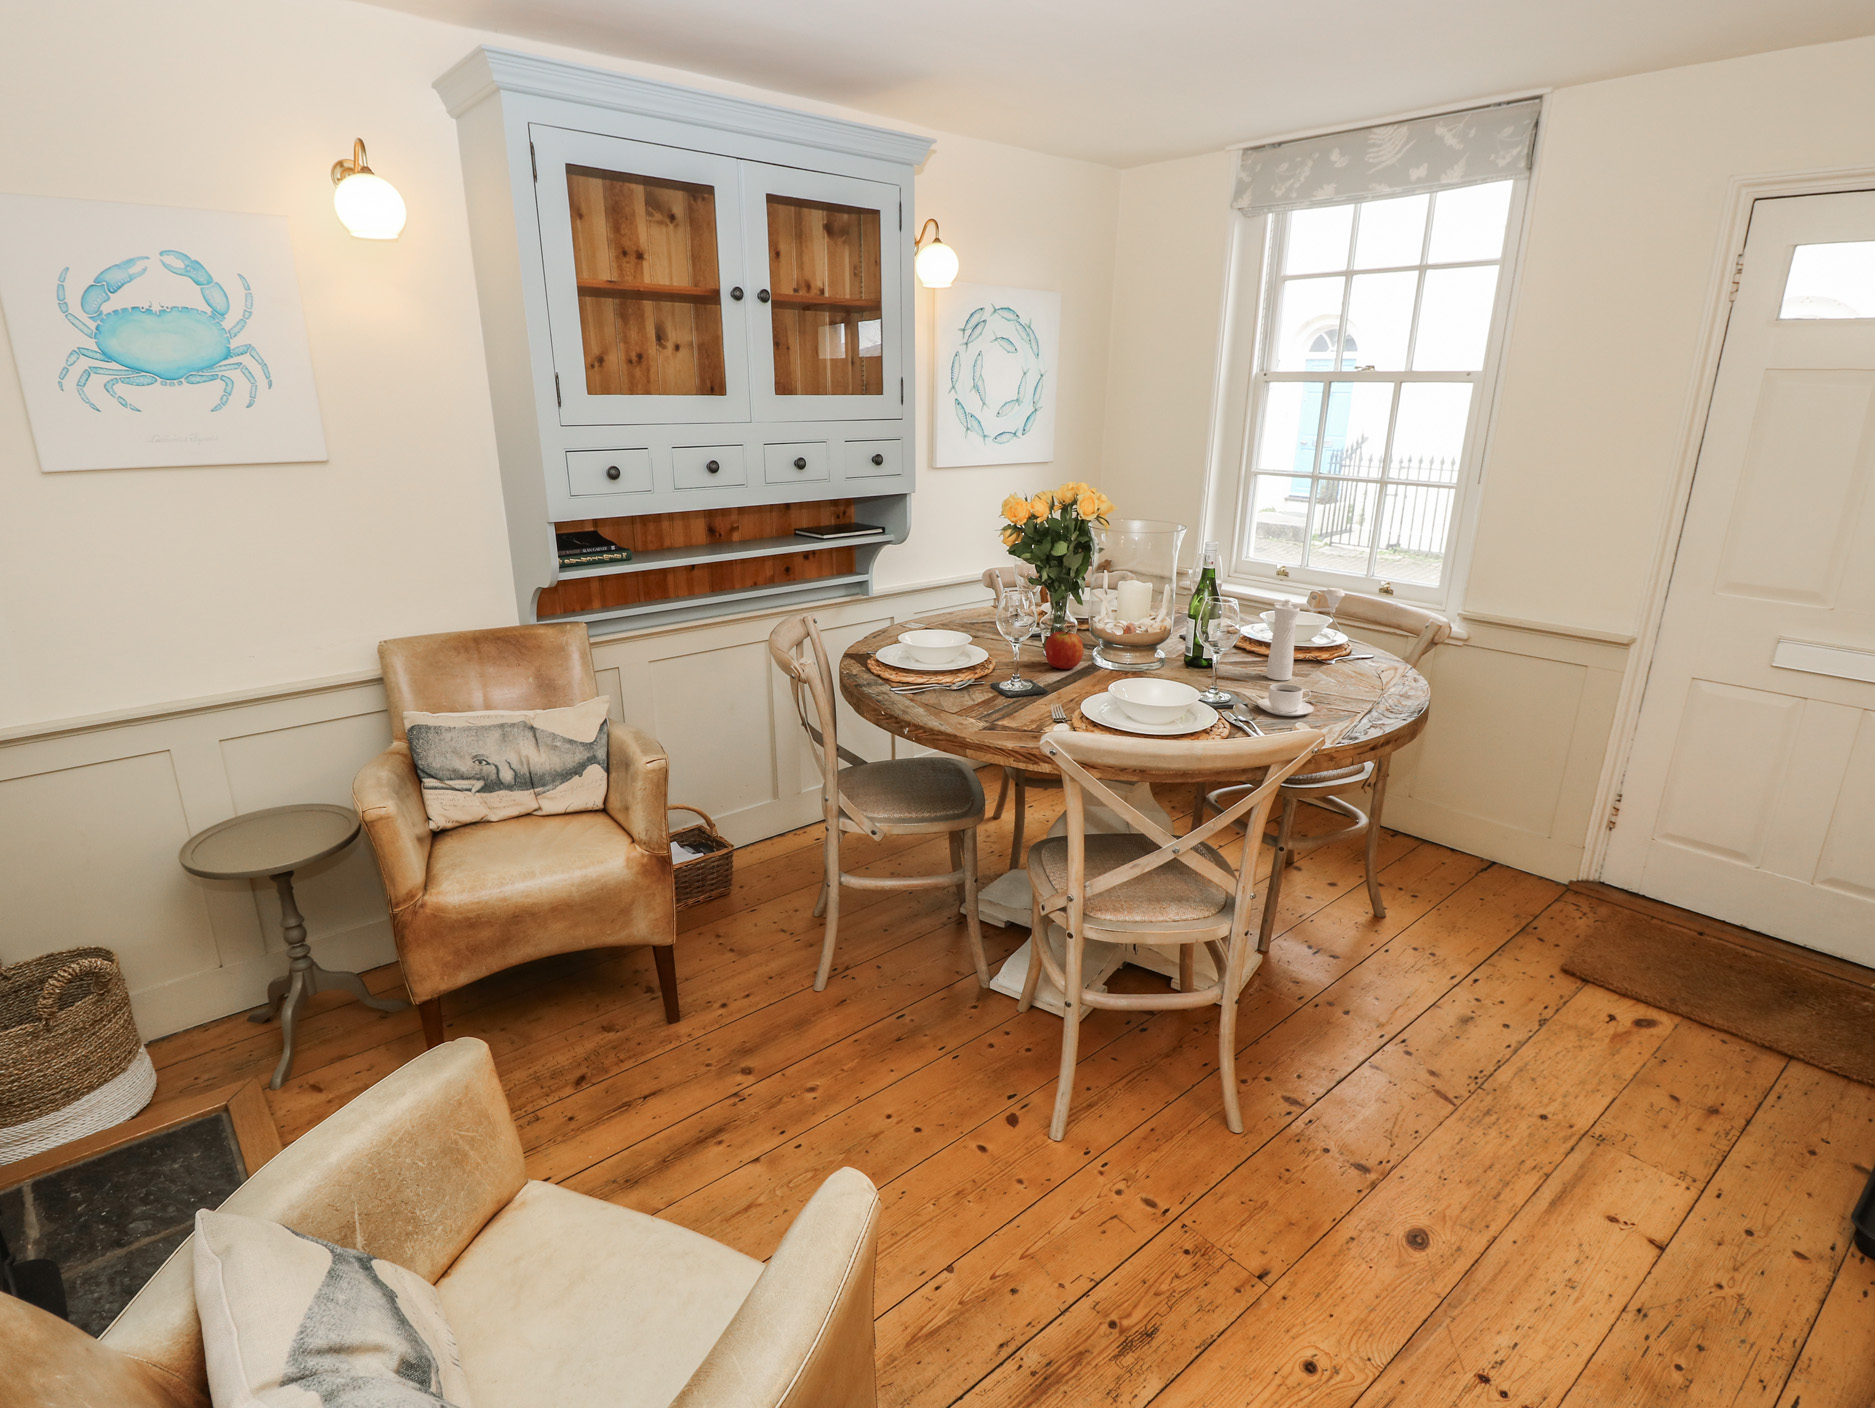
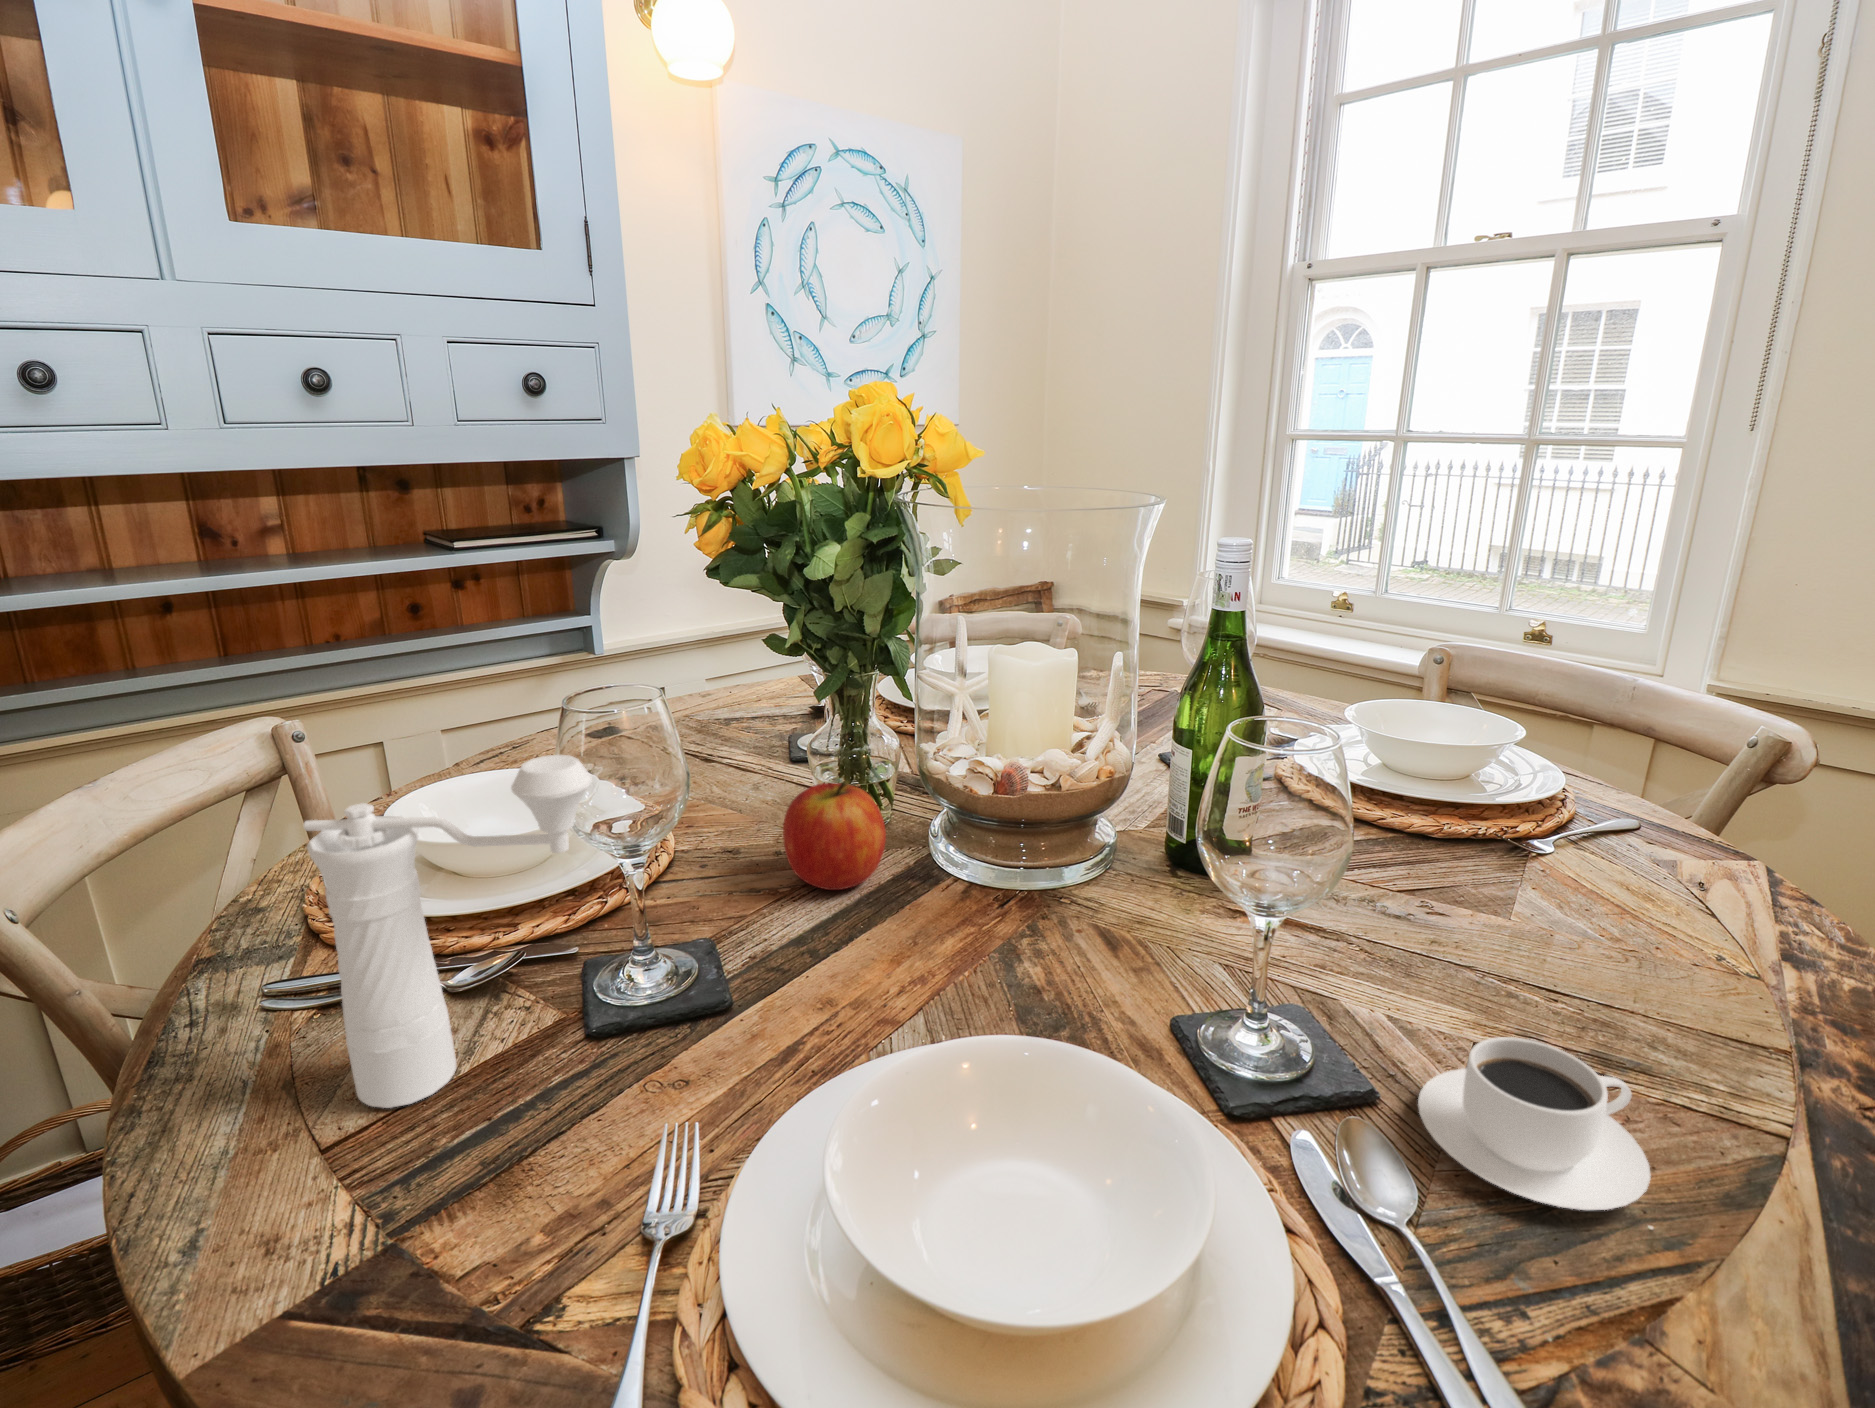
pepper mill: present [1266,588,1345,680] -> present [303,755,591,1108]

